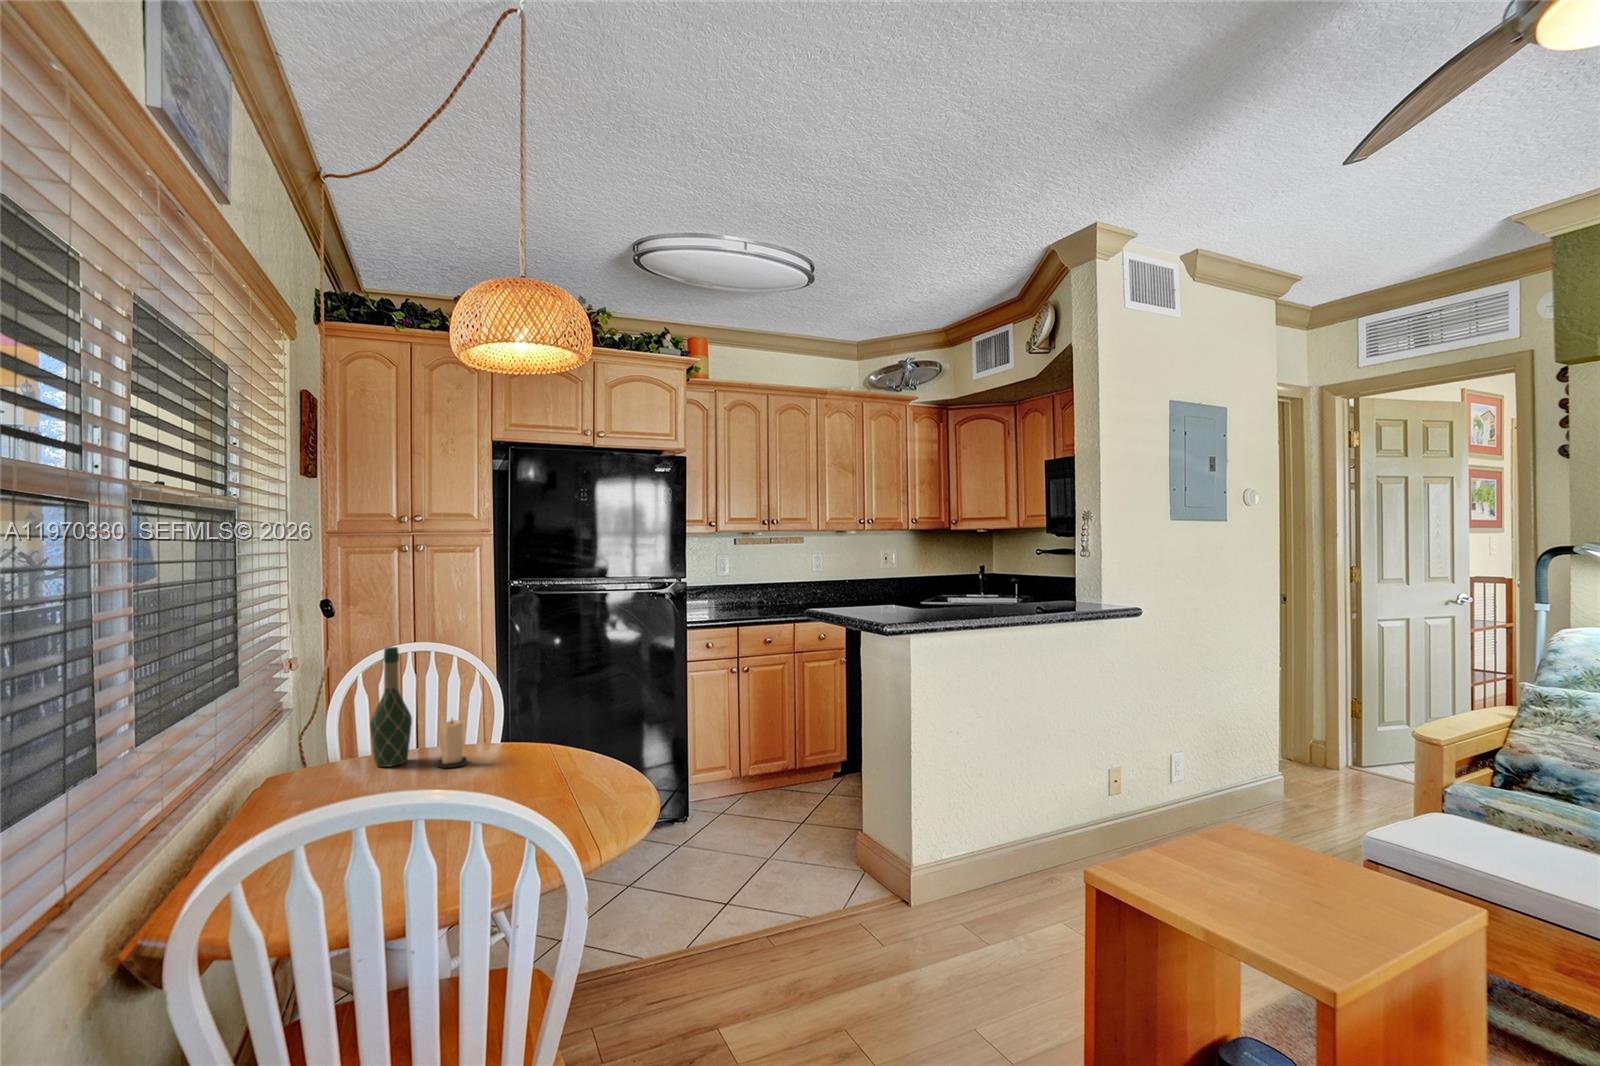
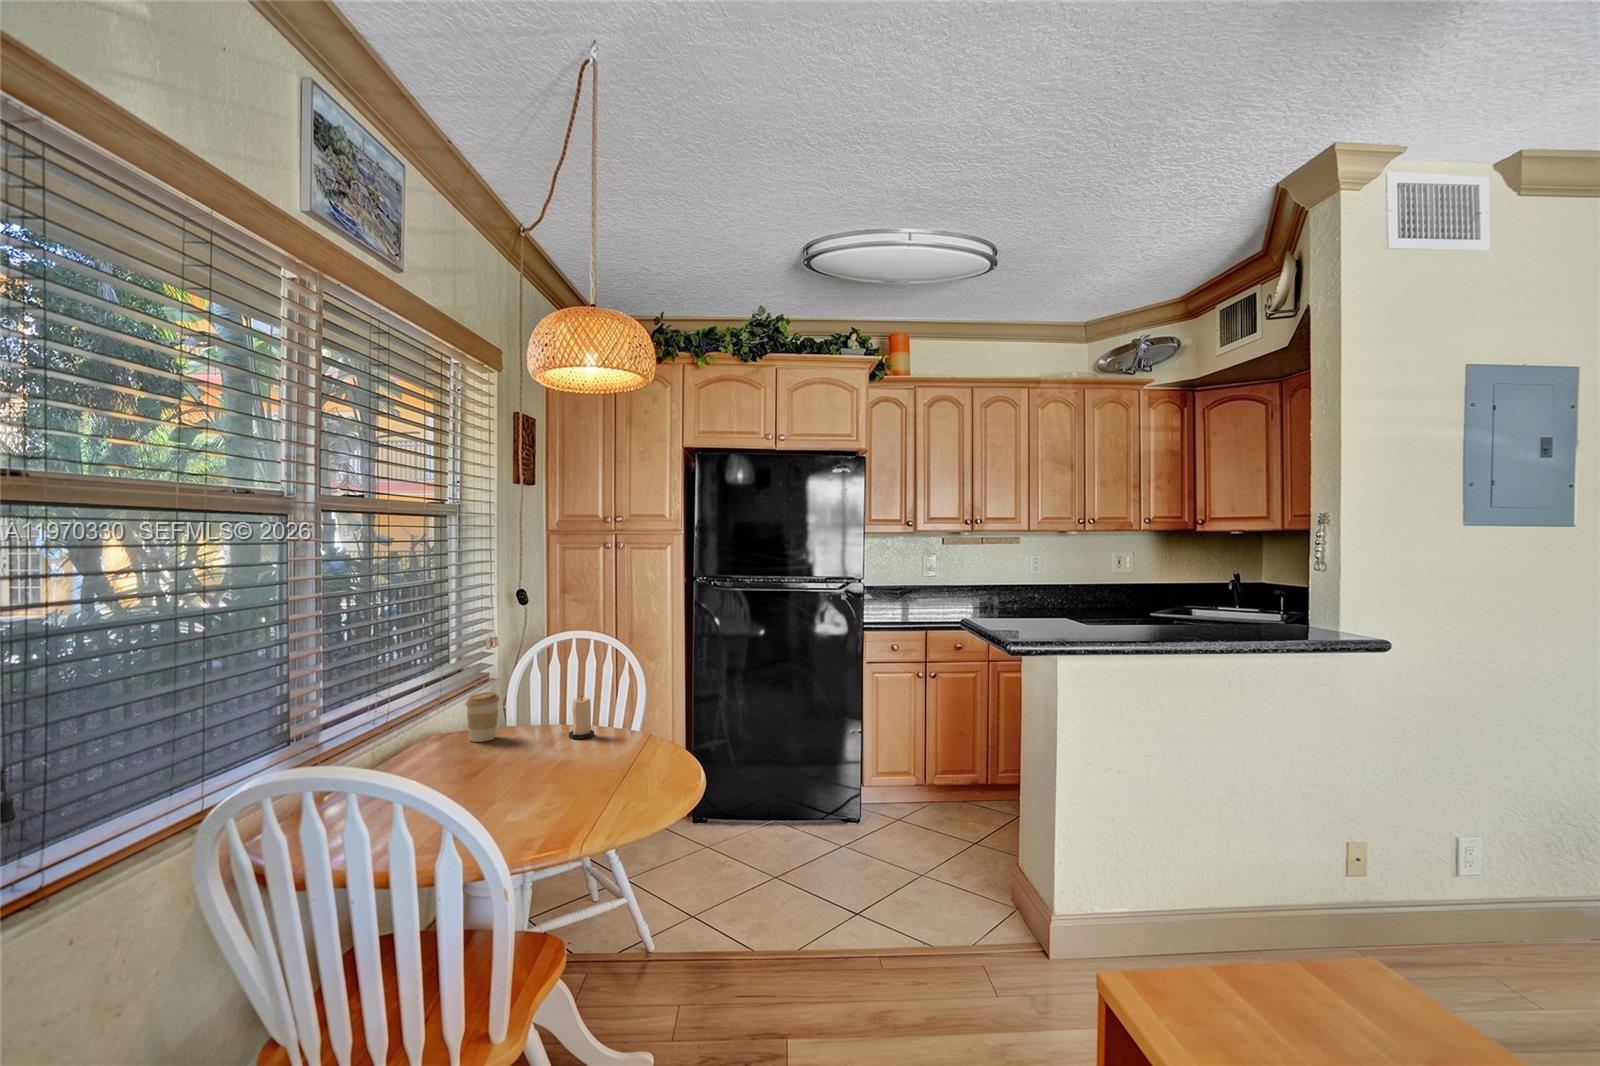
wine bottle: present [370,647,412,767] -> none [523,630,557,732]
coffee cup: none [301,725,347,787] -> present [465,692,499,742]

